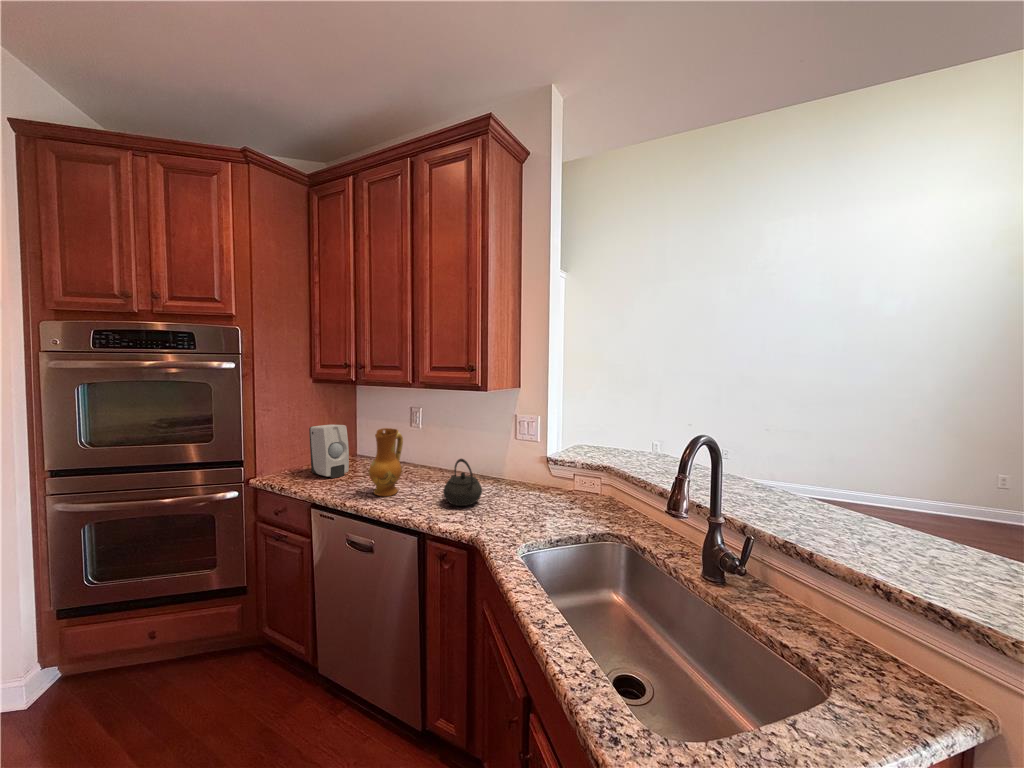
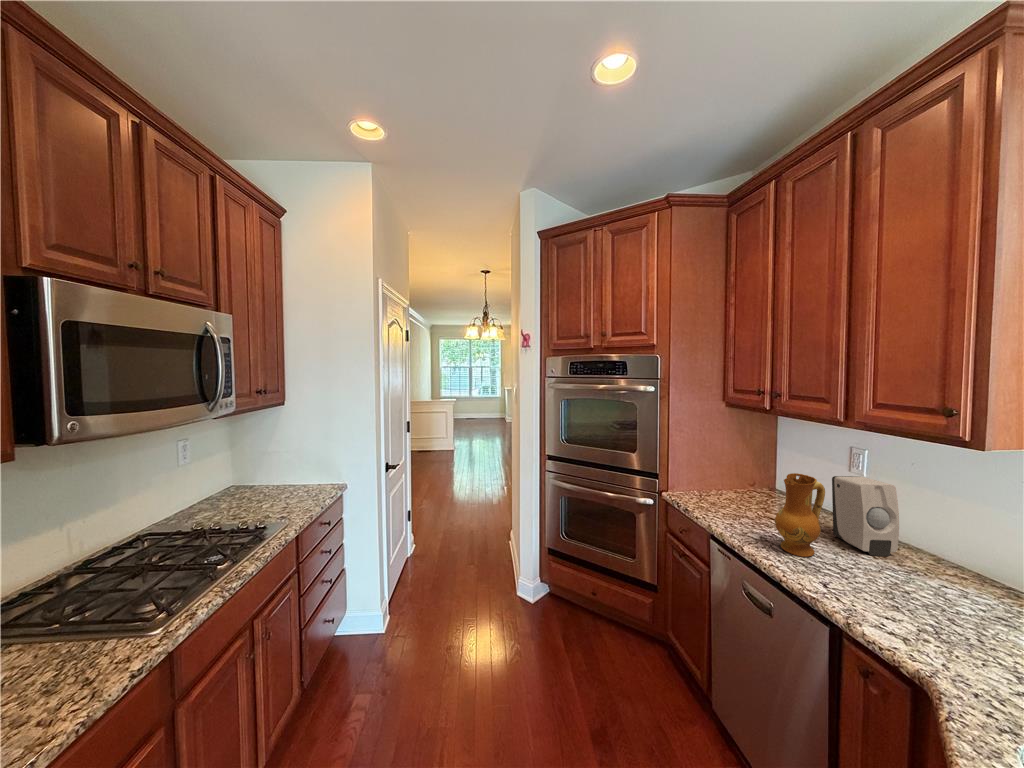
soap dispenser: present [309,425,349,478] -> present [832,476,899,556]
kettle: present [443,459,482,506] -> none [882,544,964,619]

